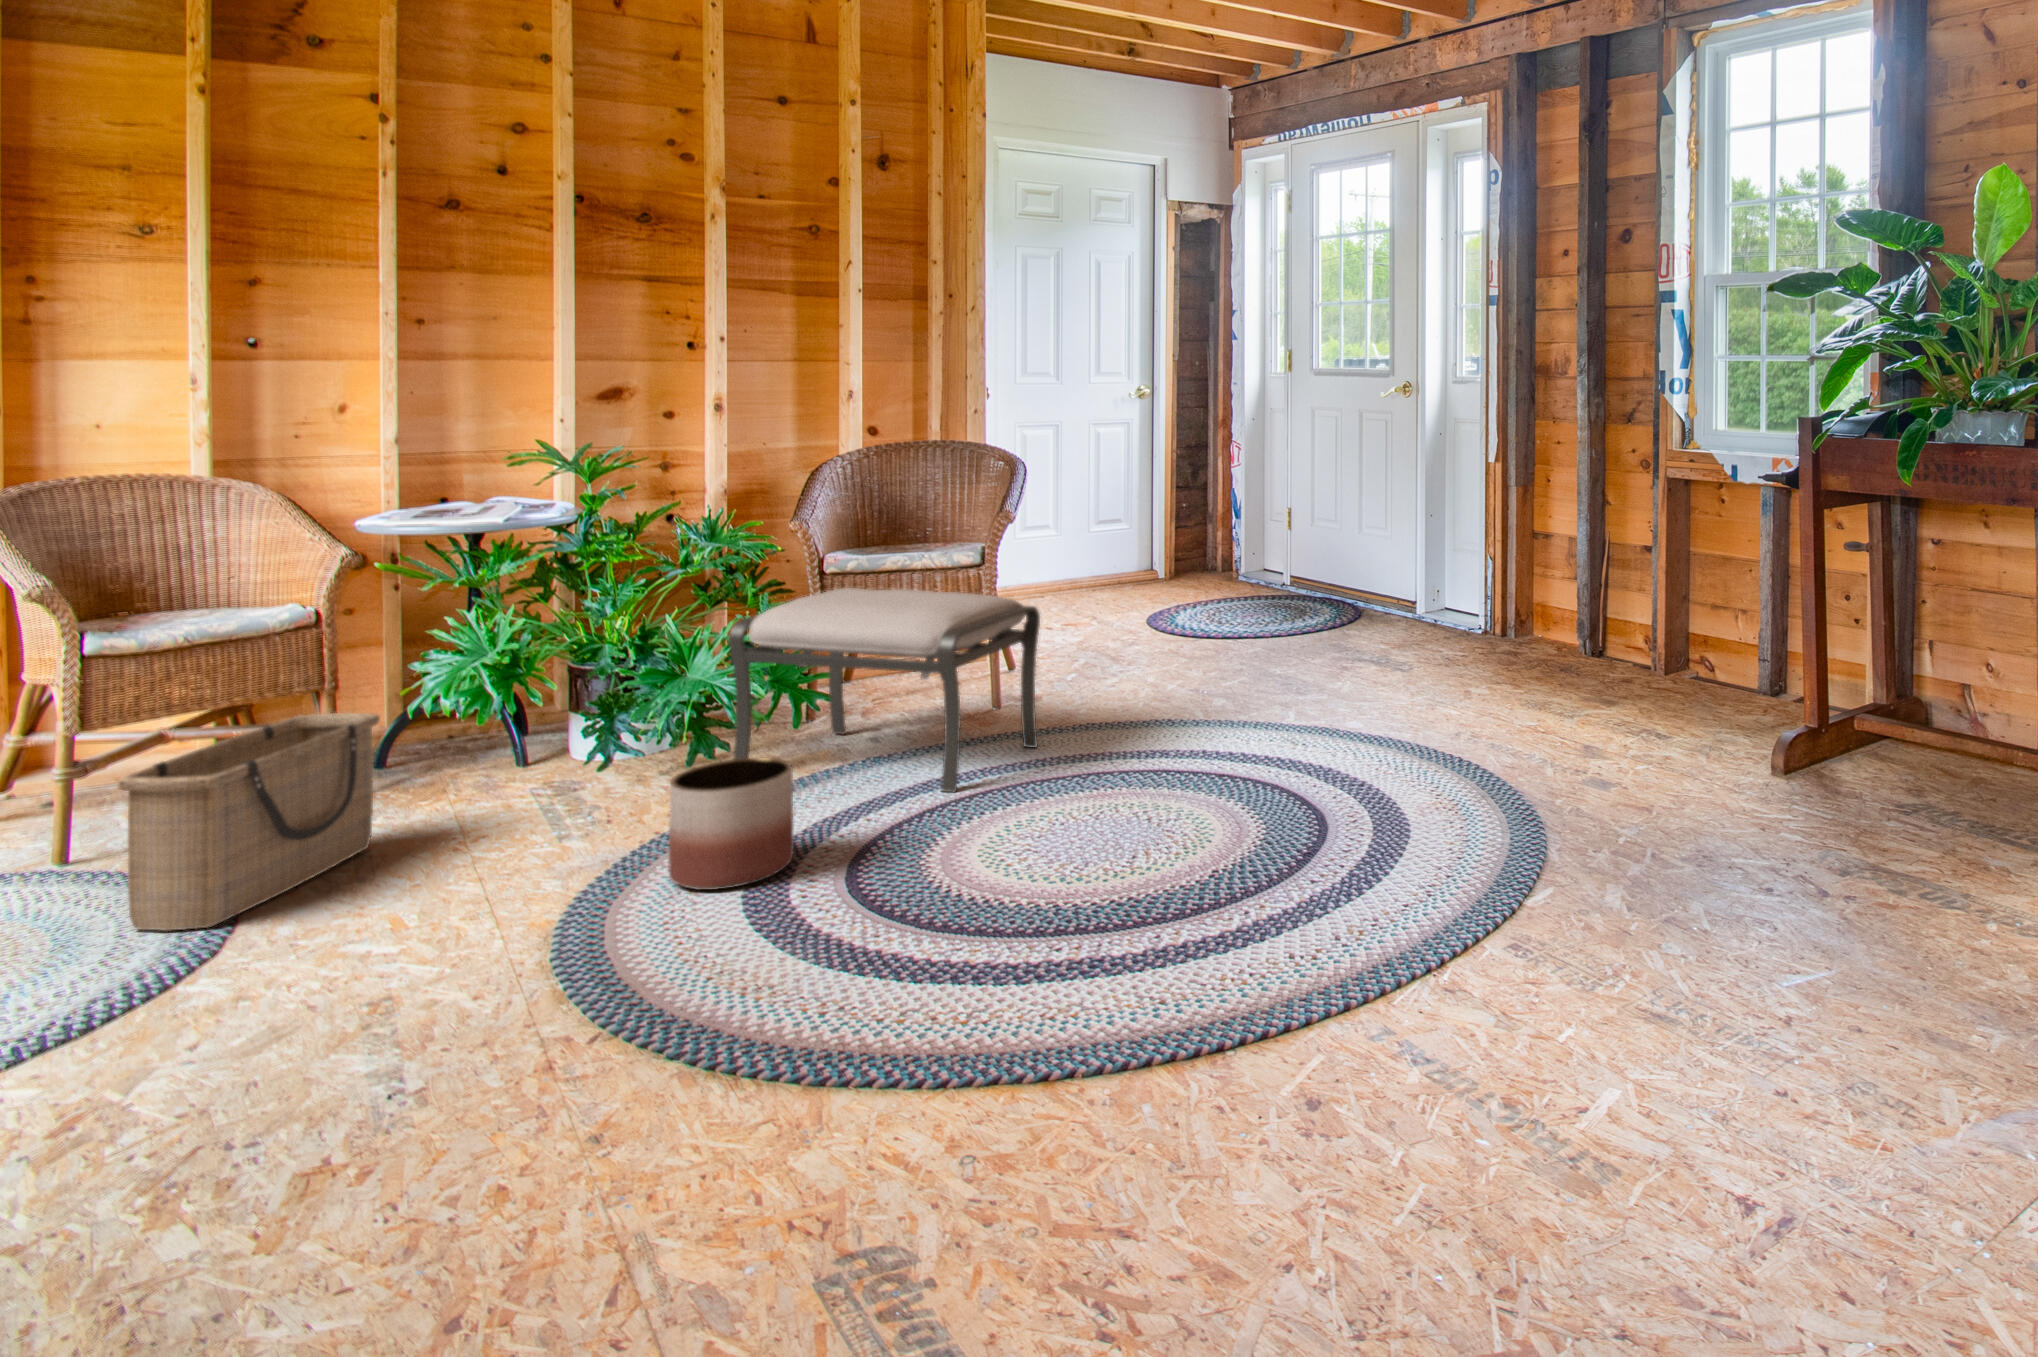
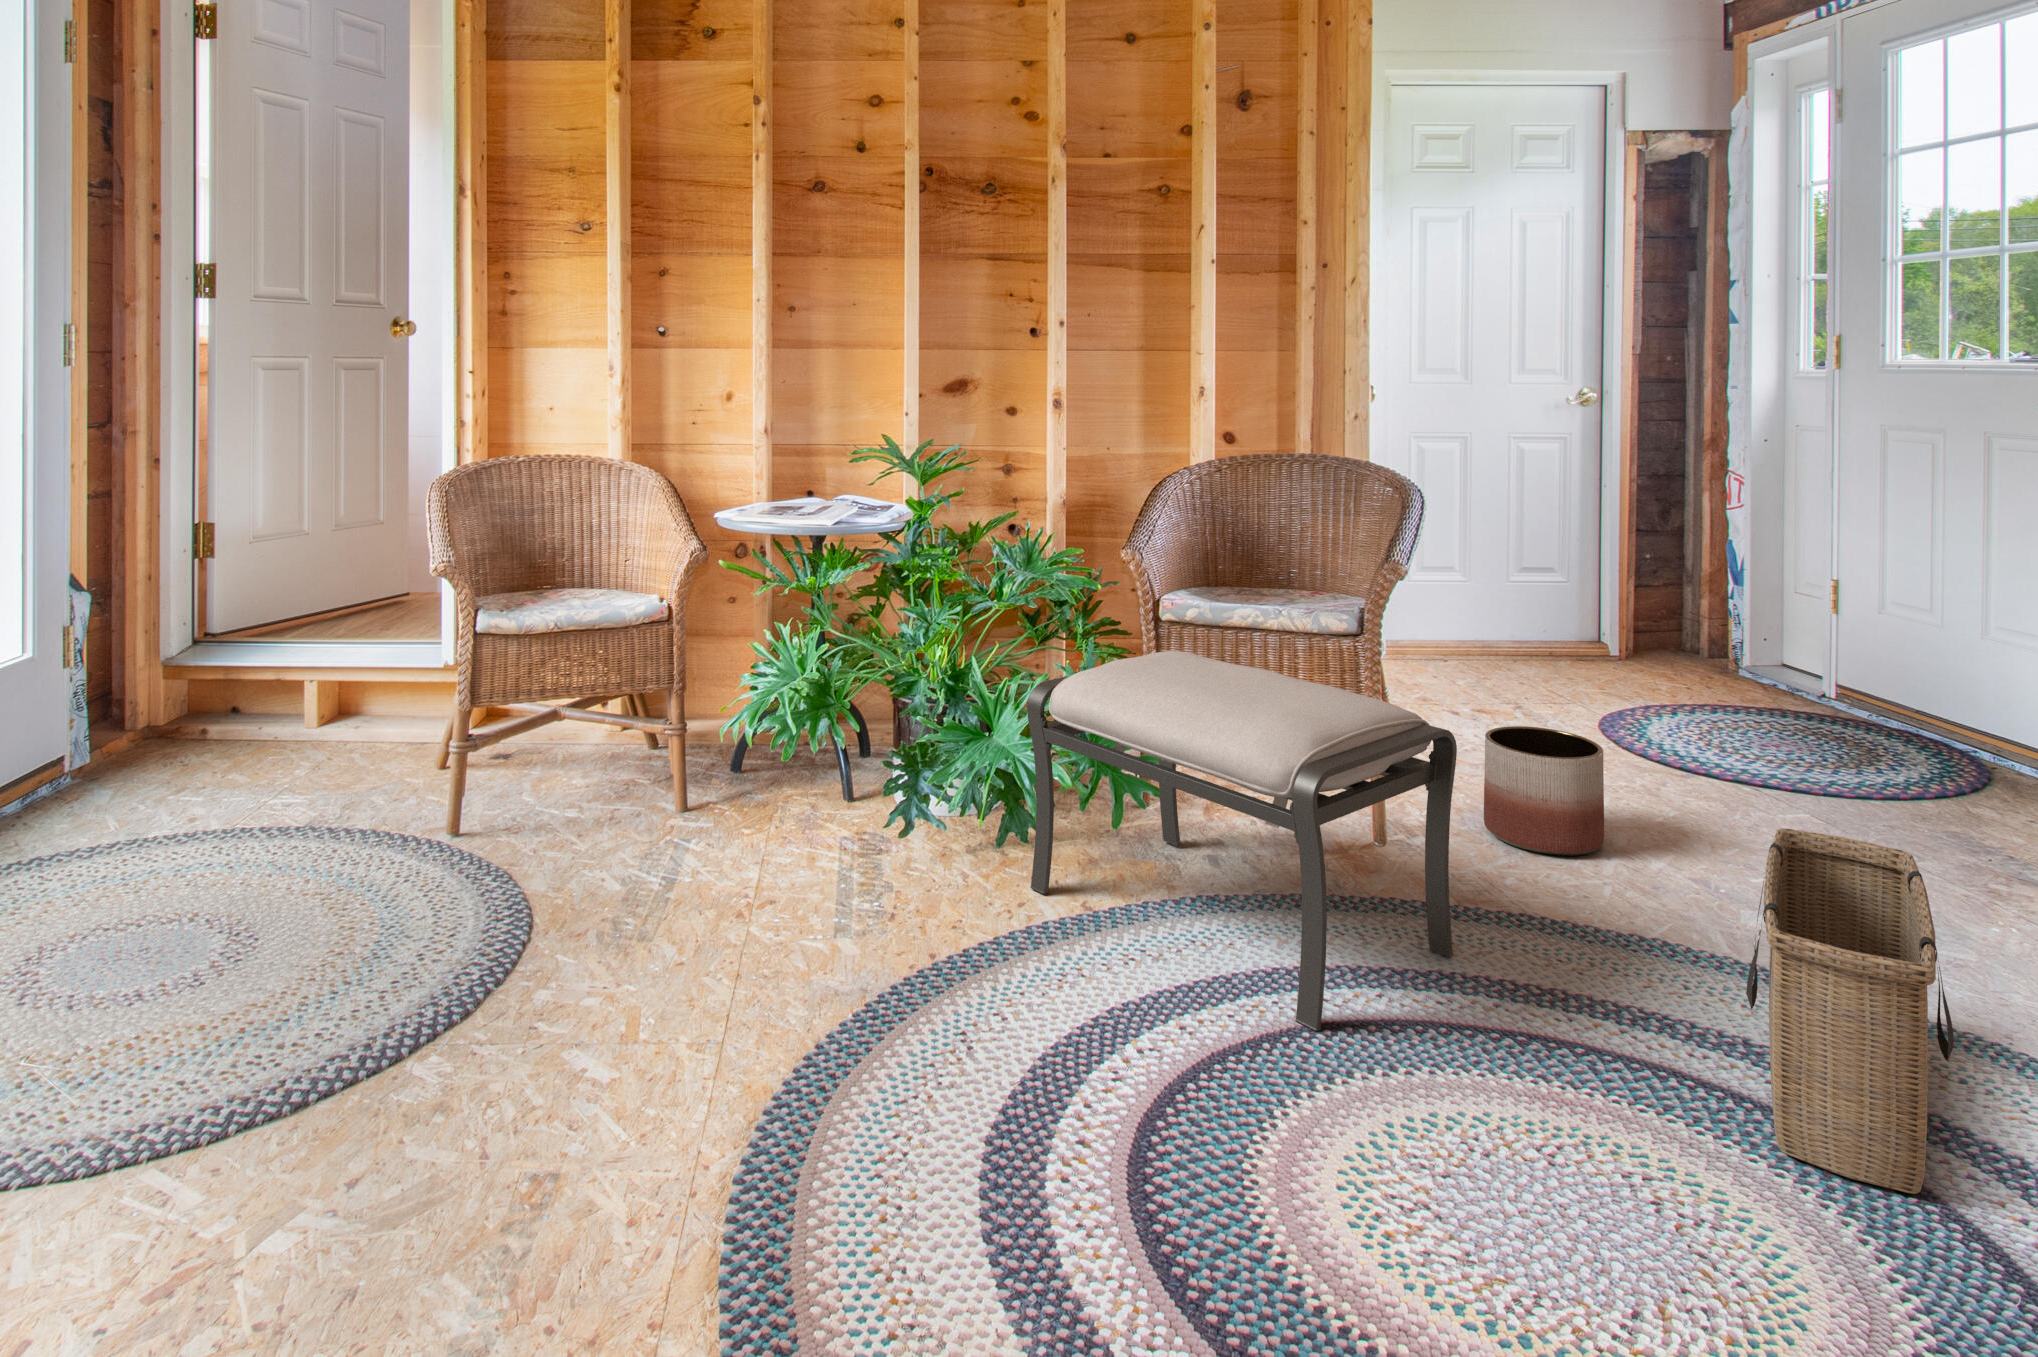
basket: present [118,713,380,931] -> present [1746,829,1954,1194]
planter: present [668,758,794,890] -> present [1484,726,1604,856]

